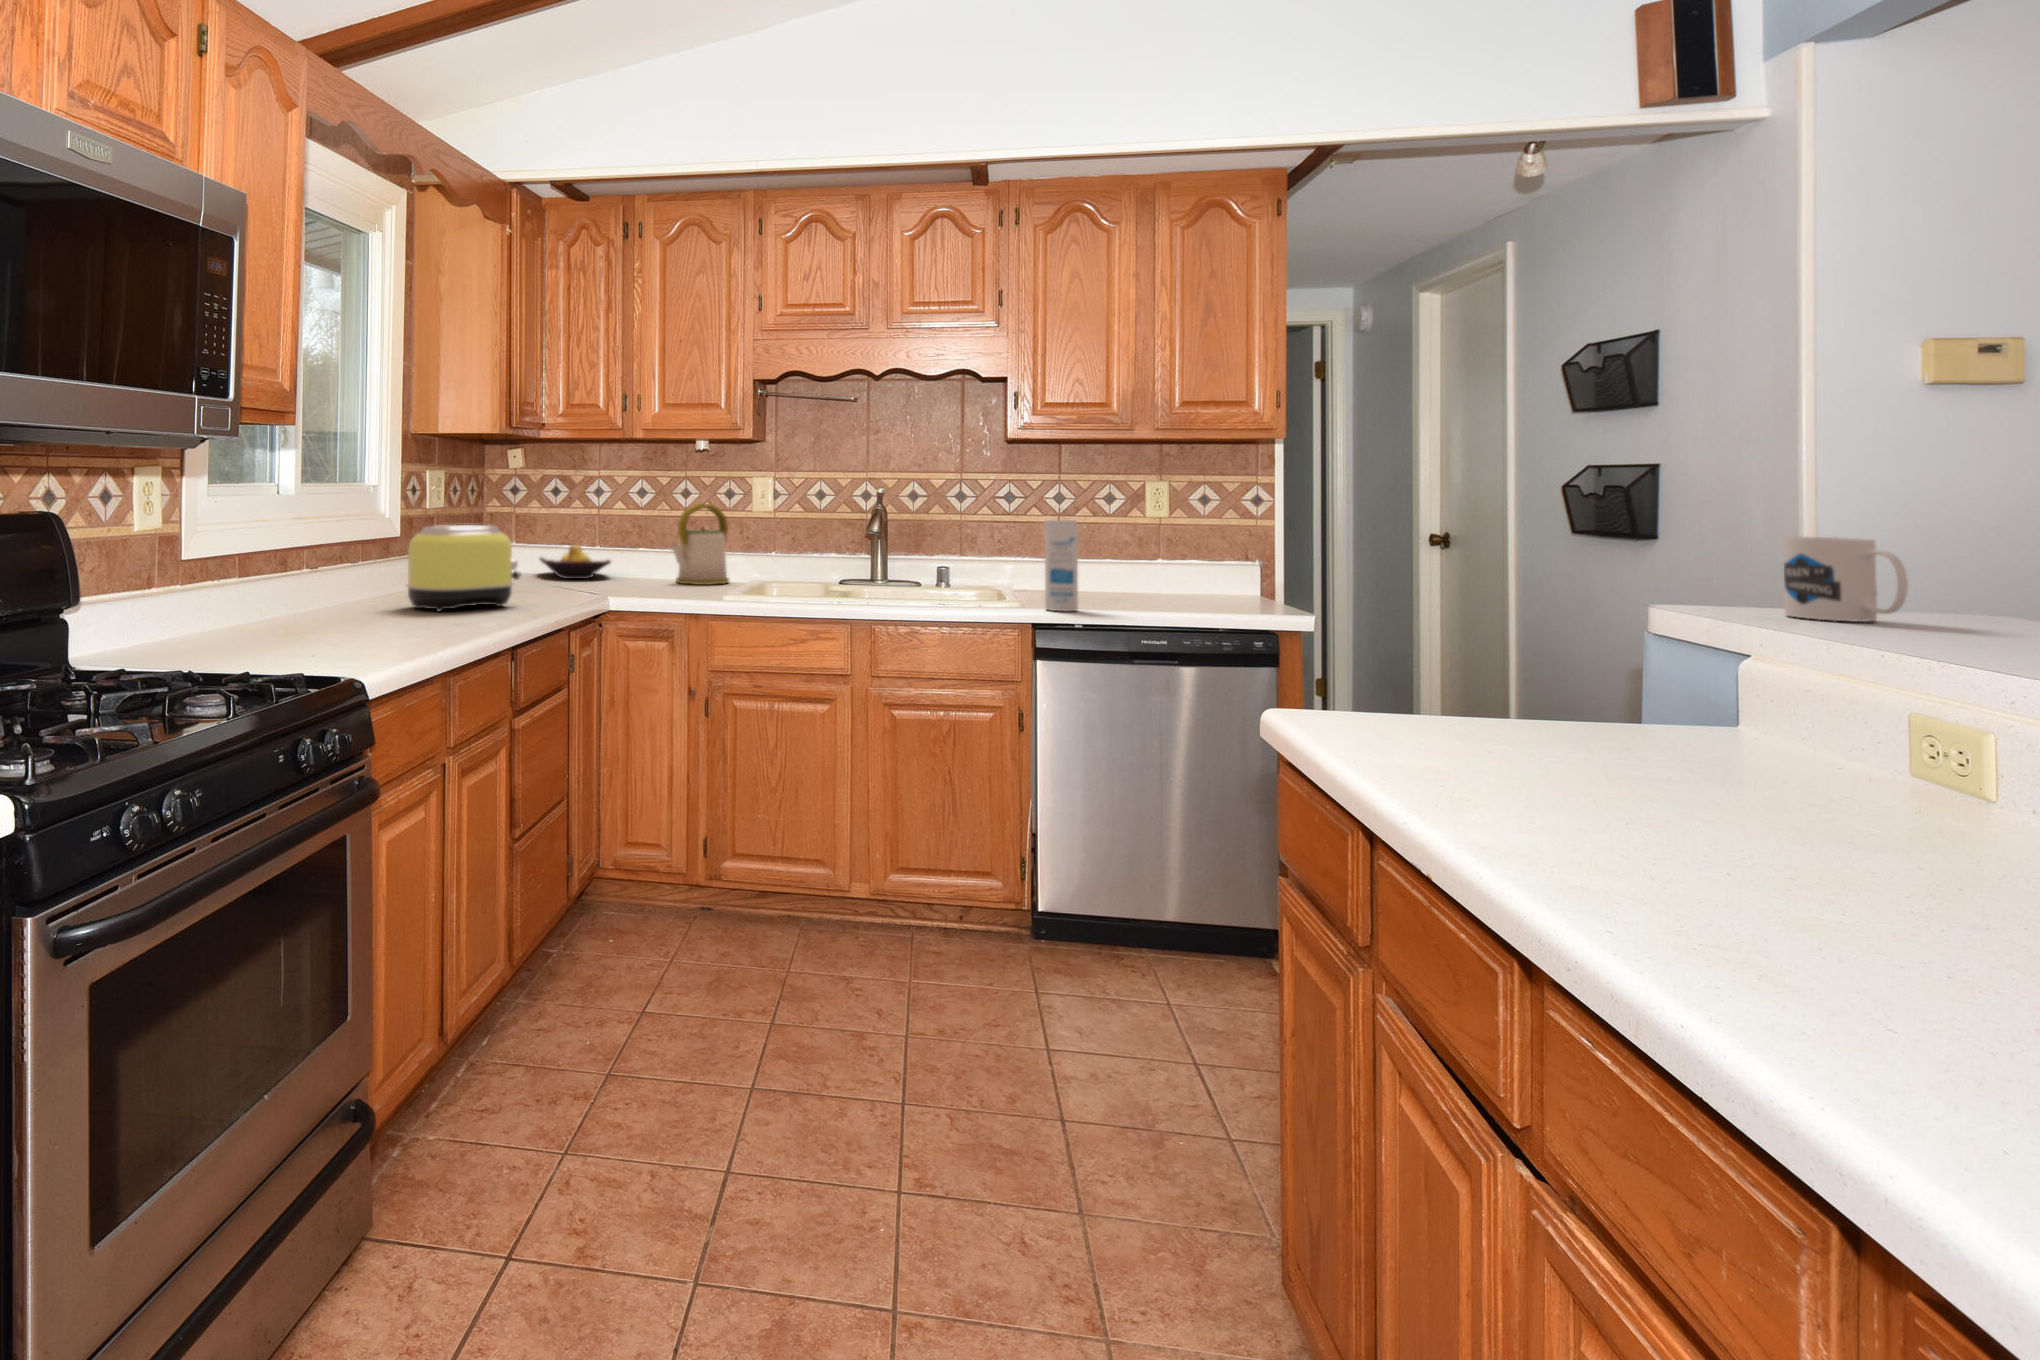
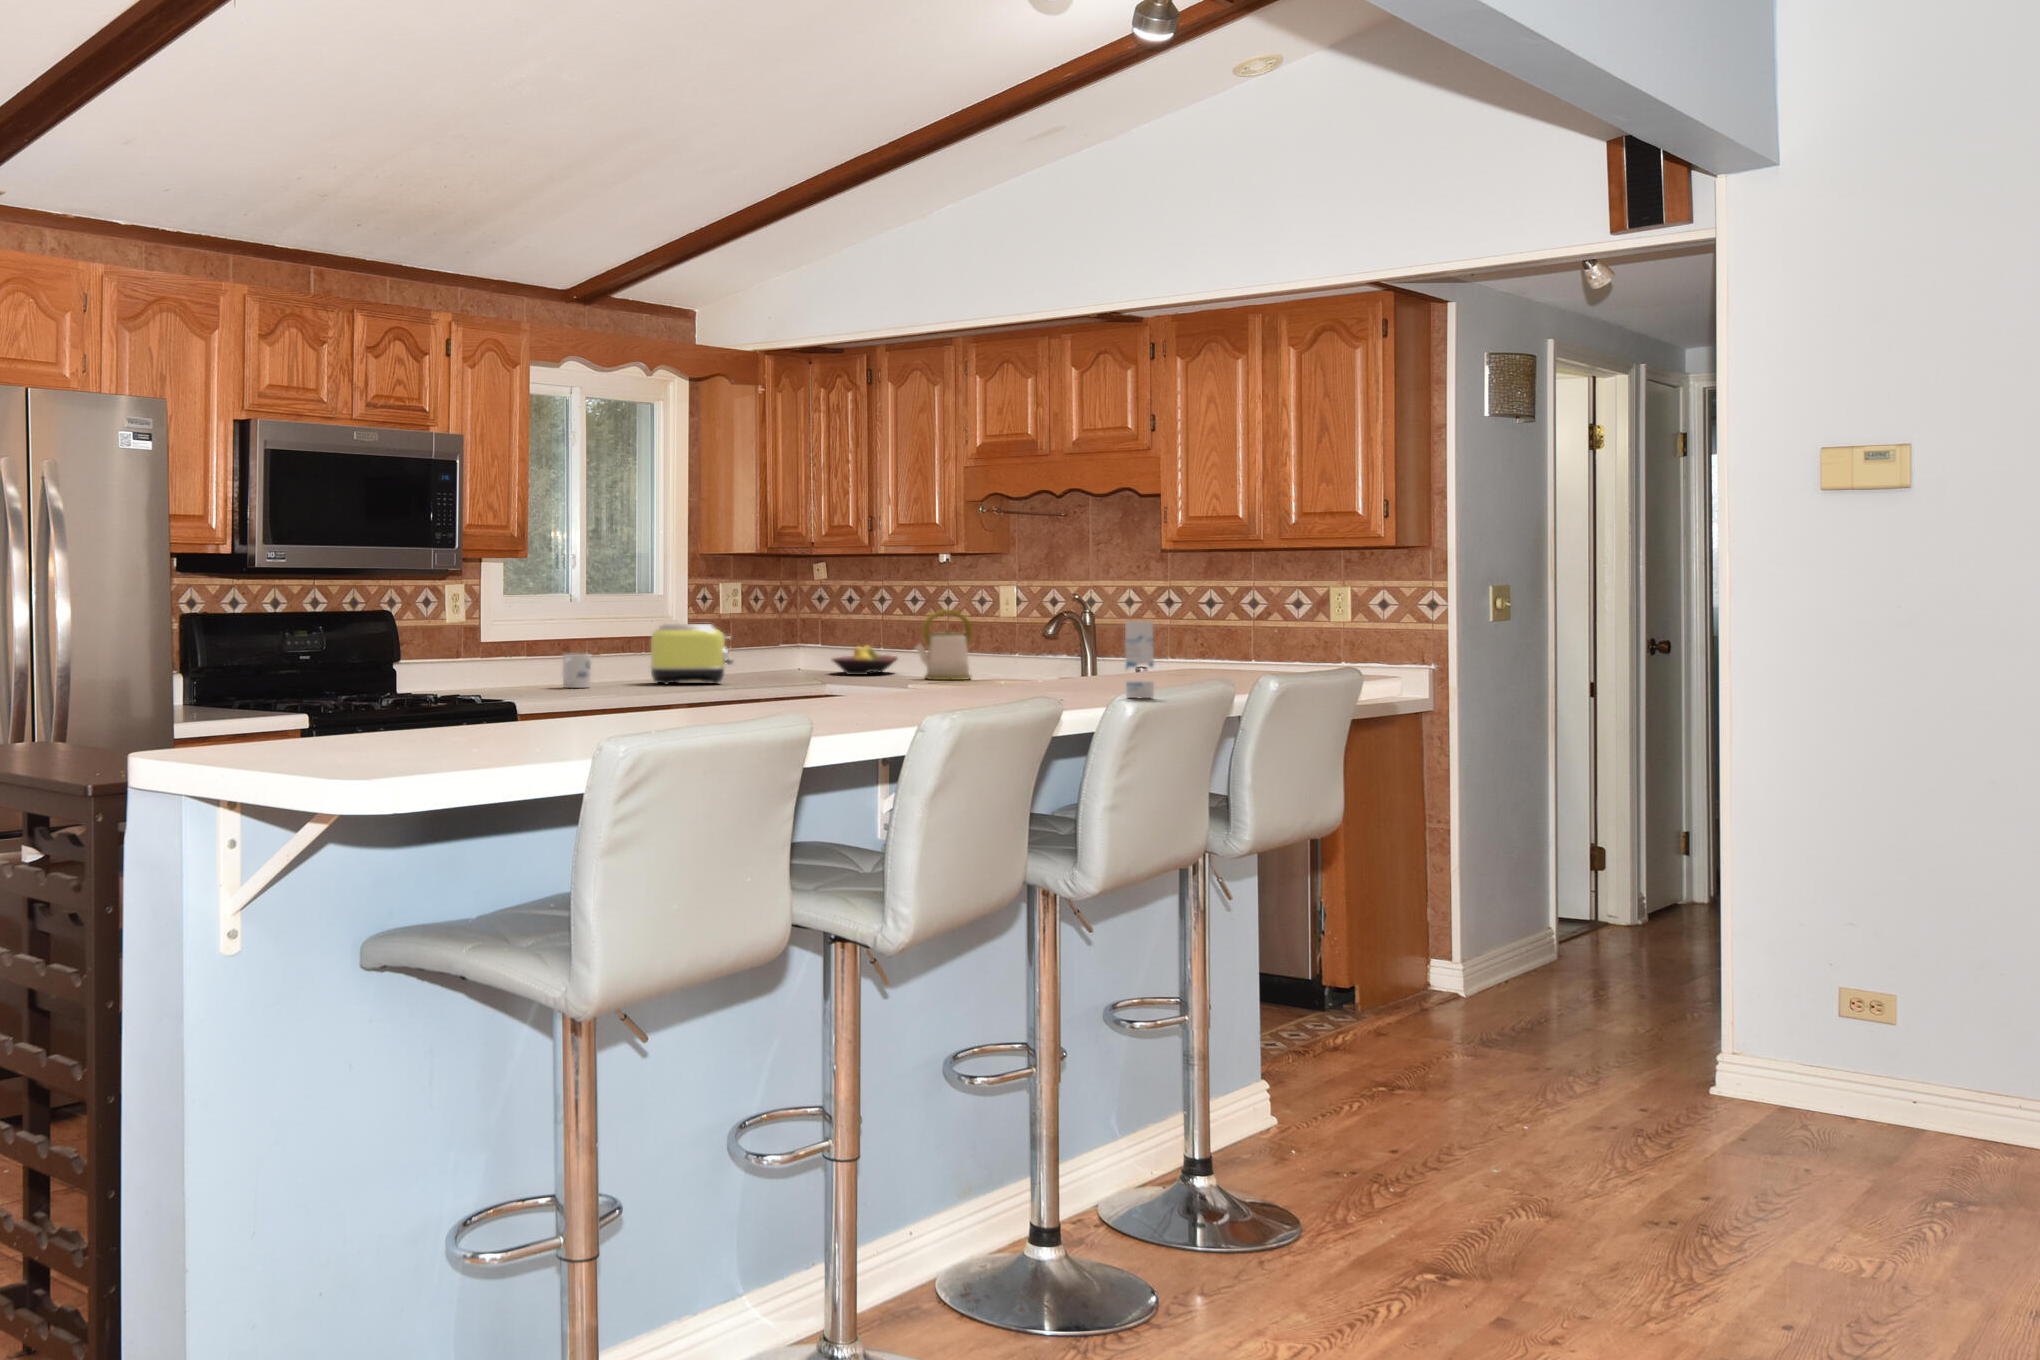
mug: present [1783,537,1908,622] -> present [563,654,591,688]

